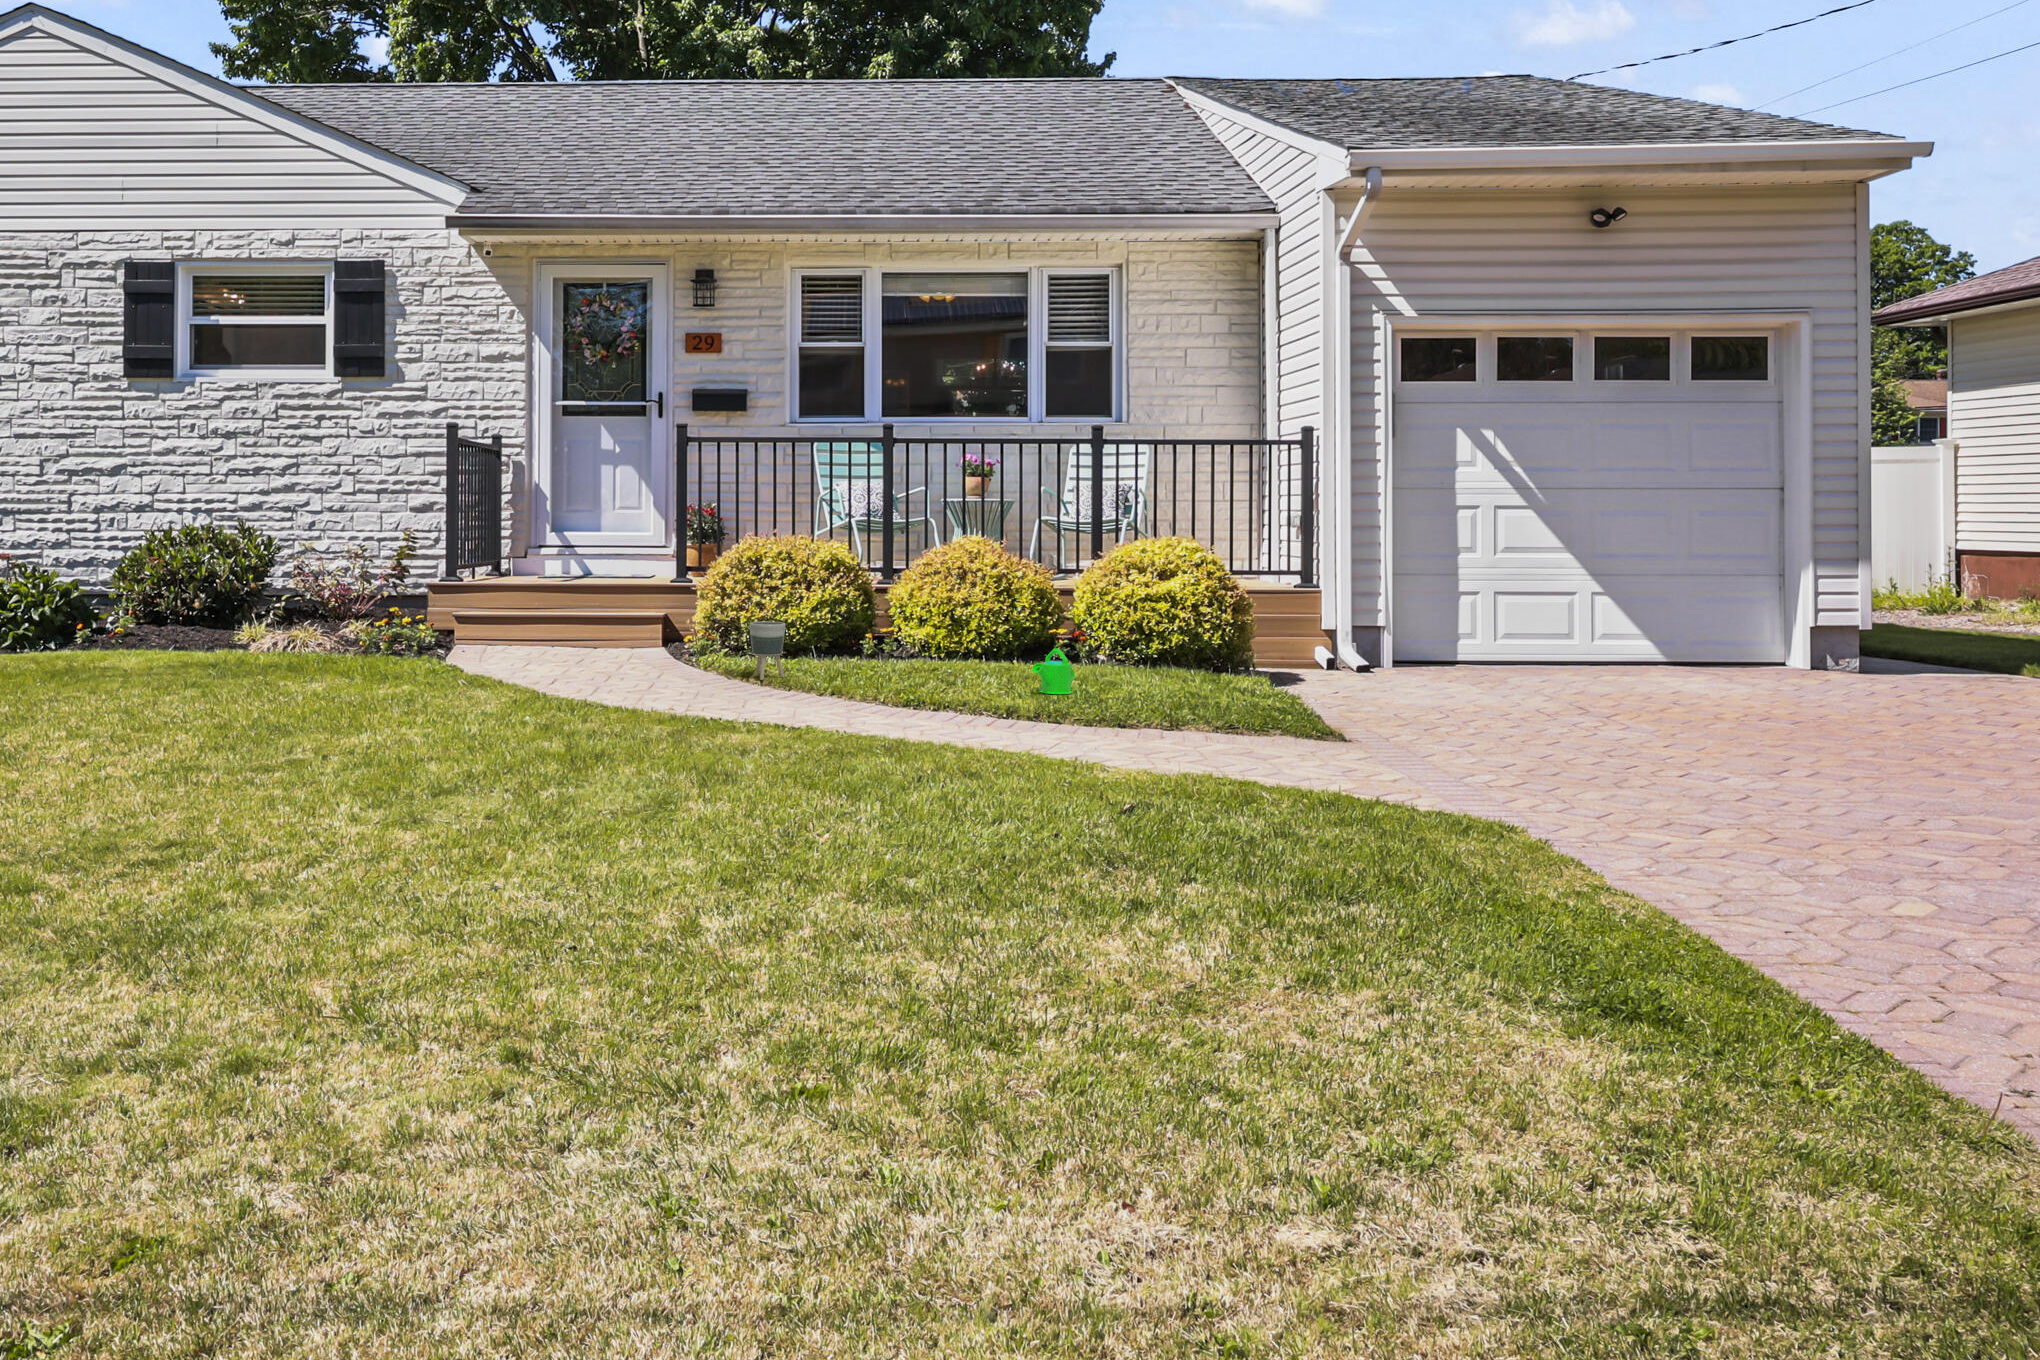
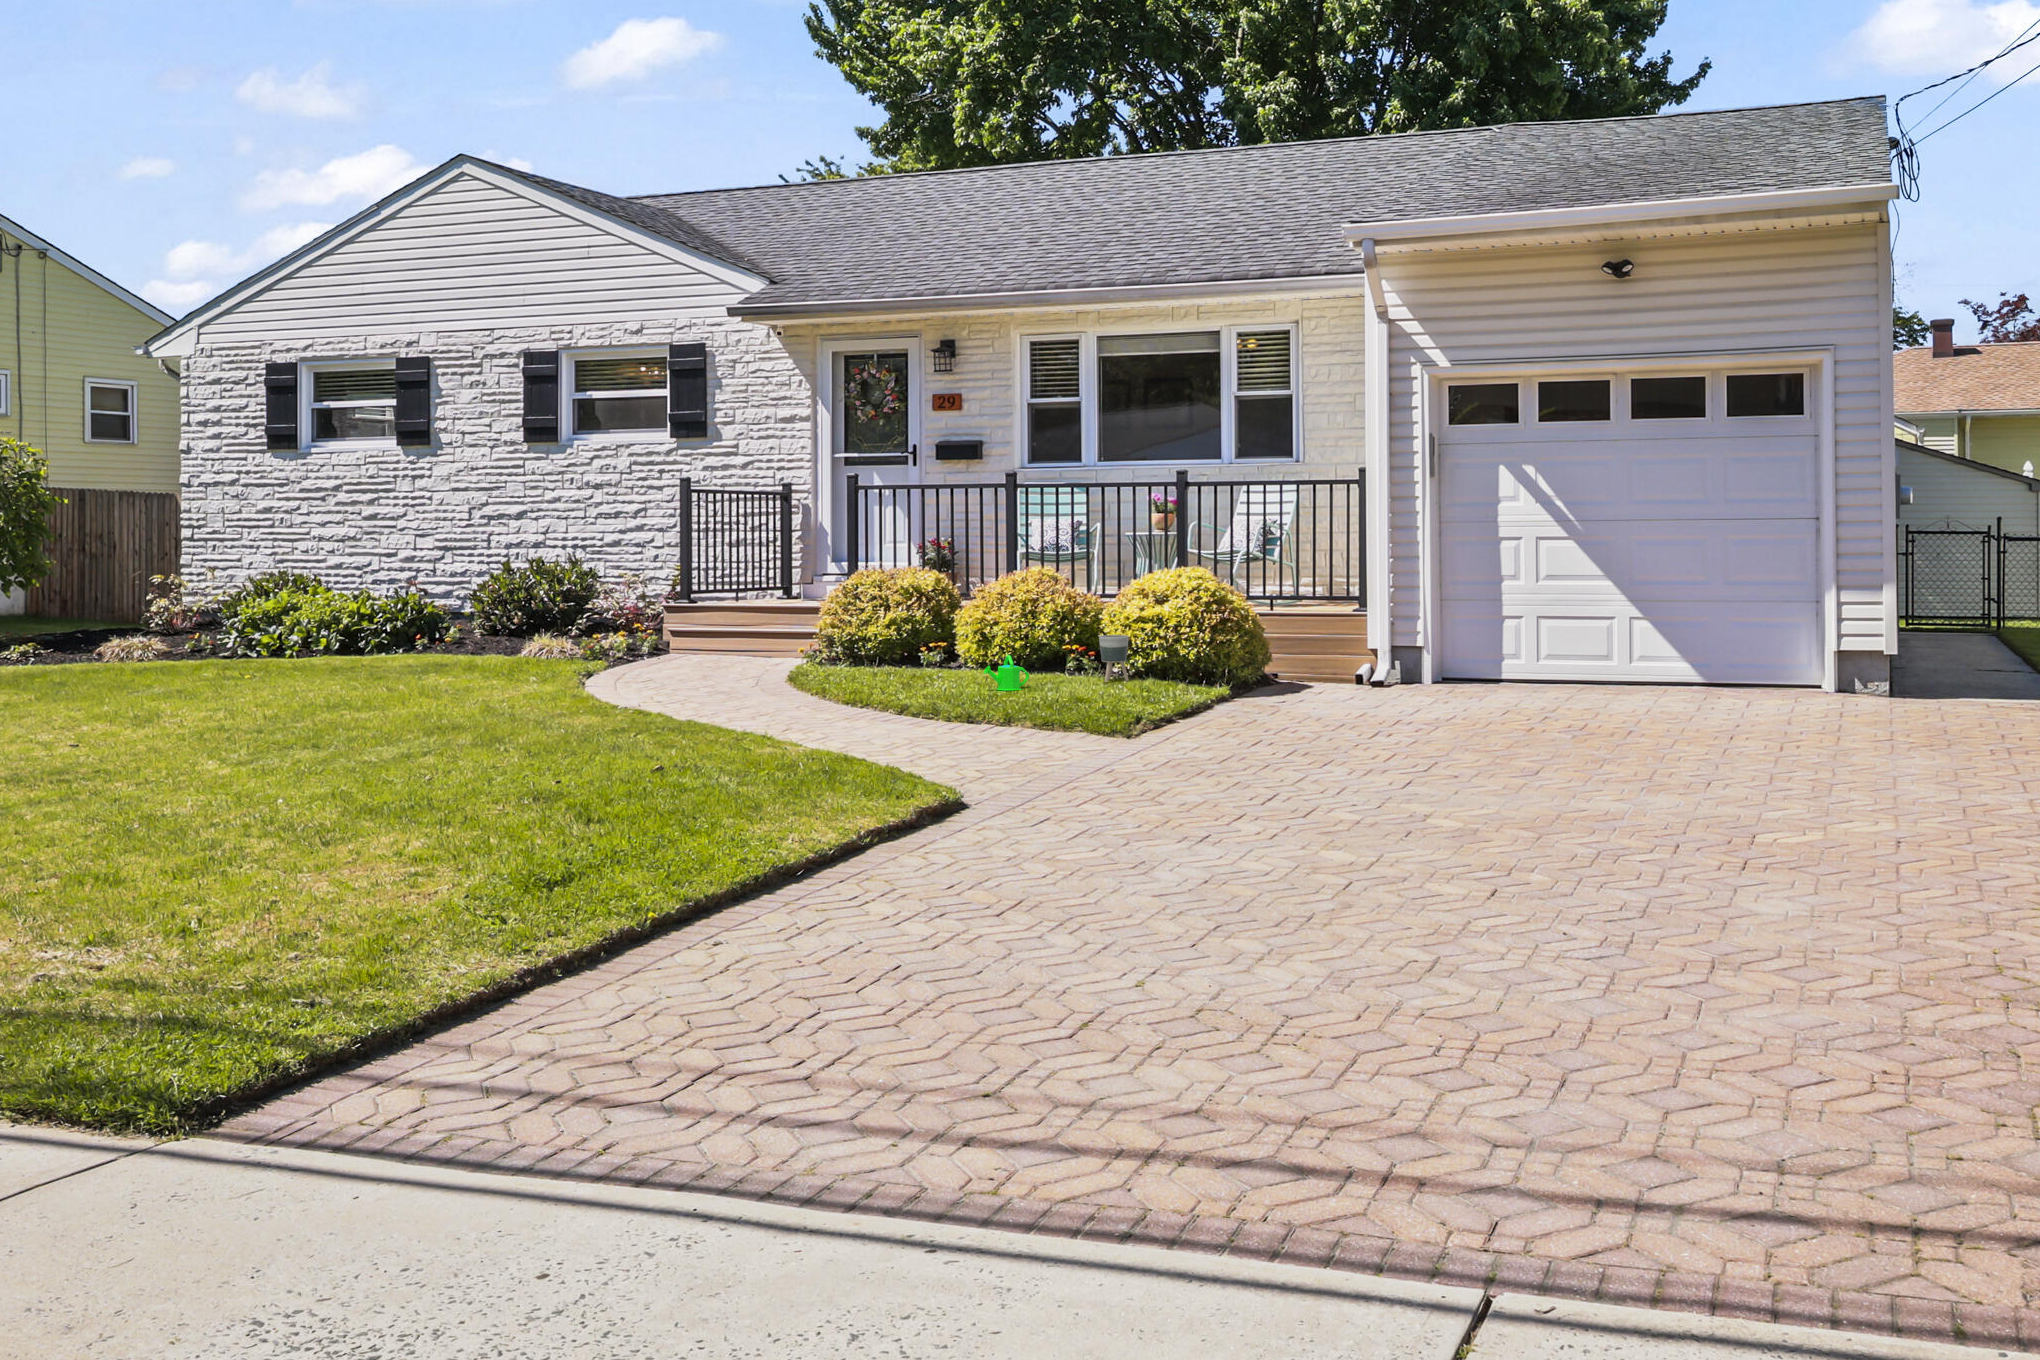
planter: present [749,621,785,680] -> present [1099,635,1129,682]

